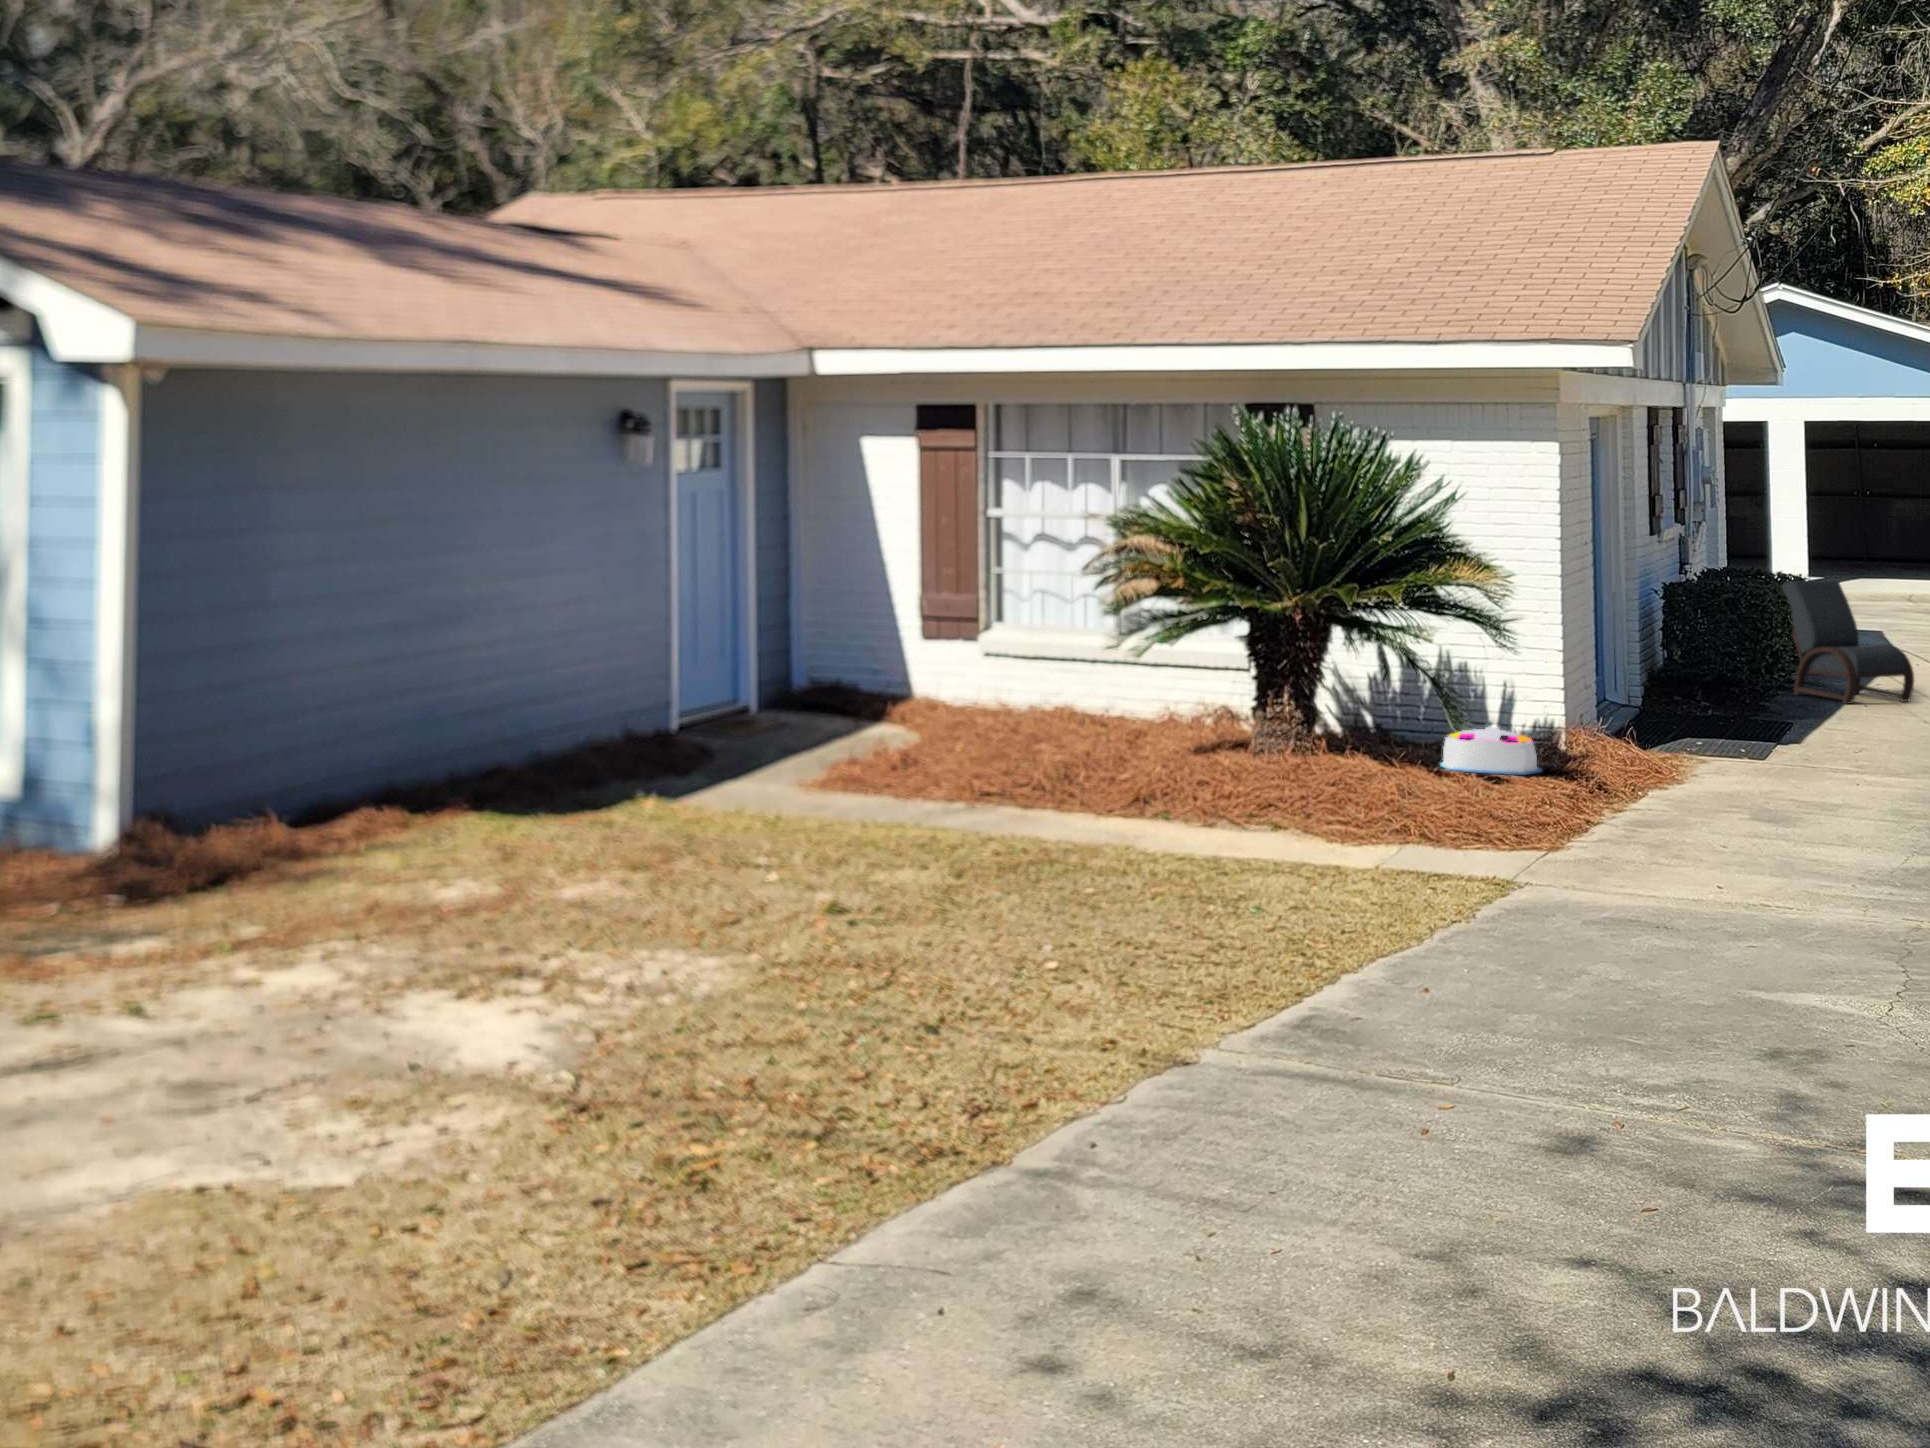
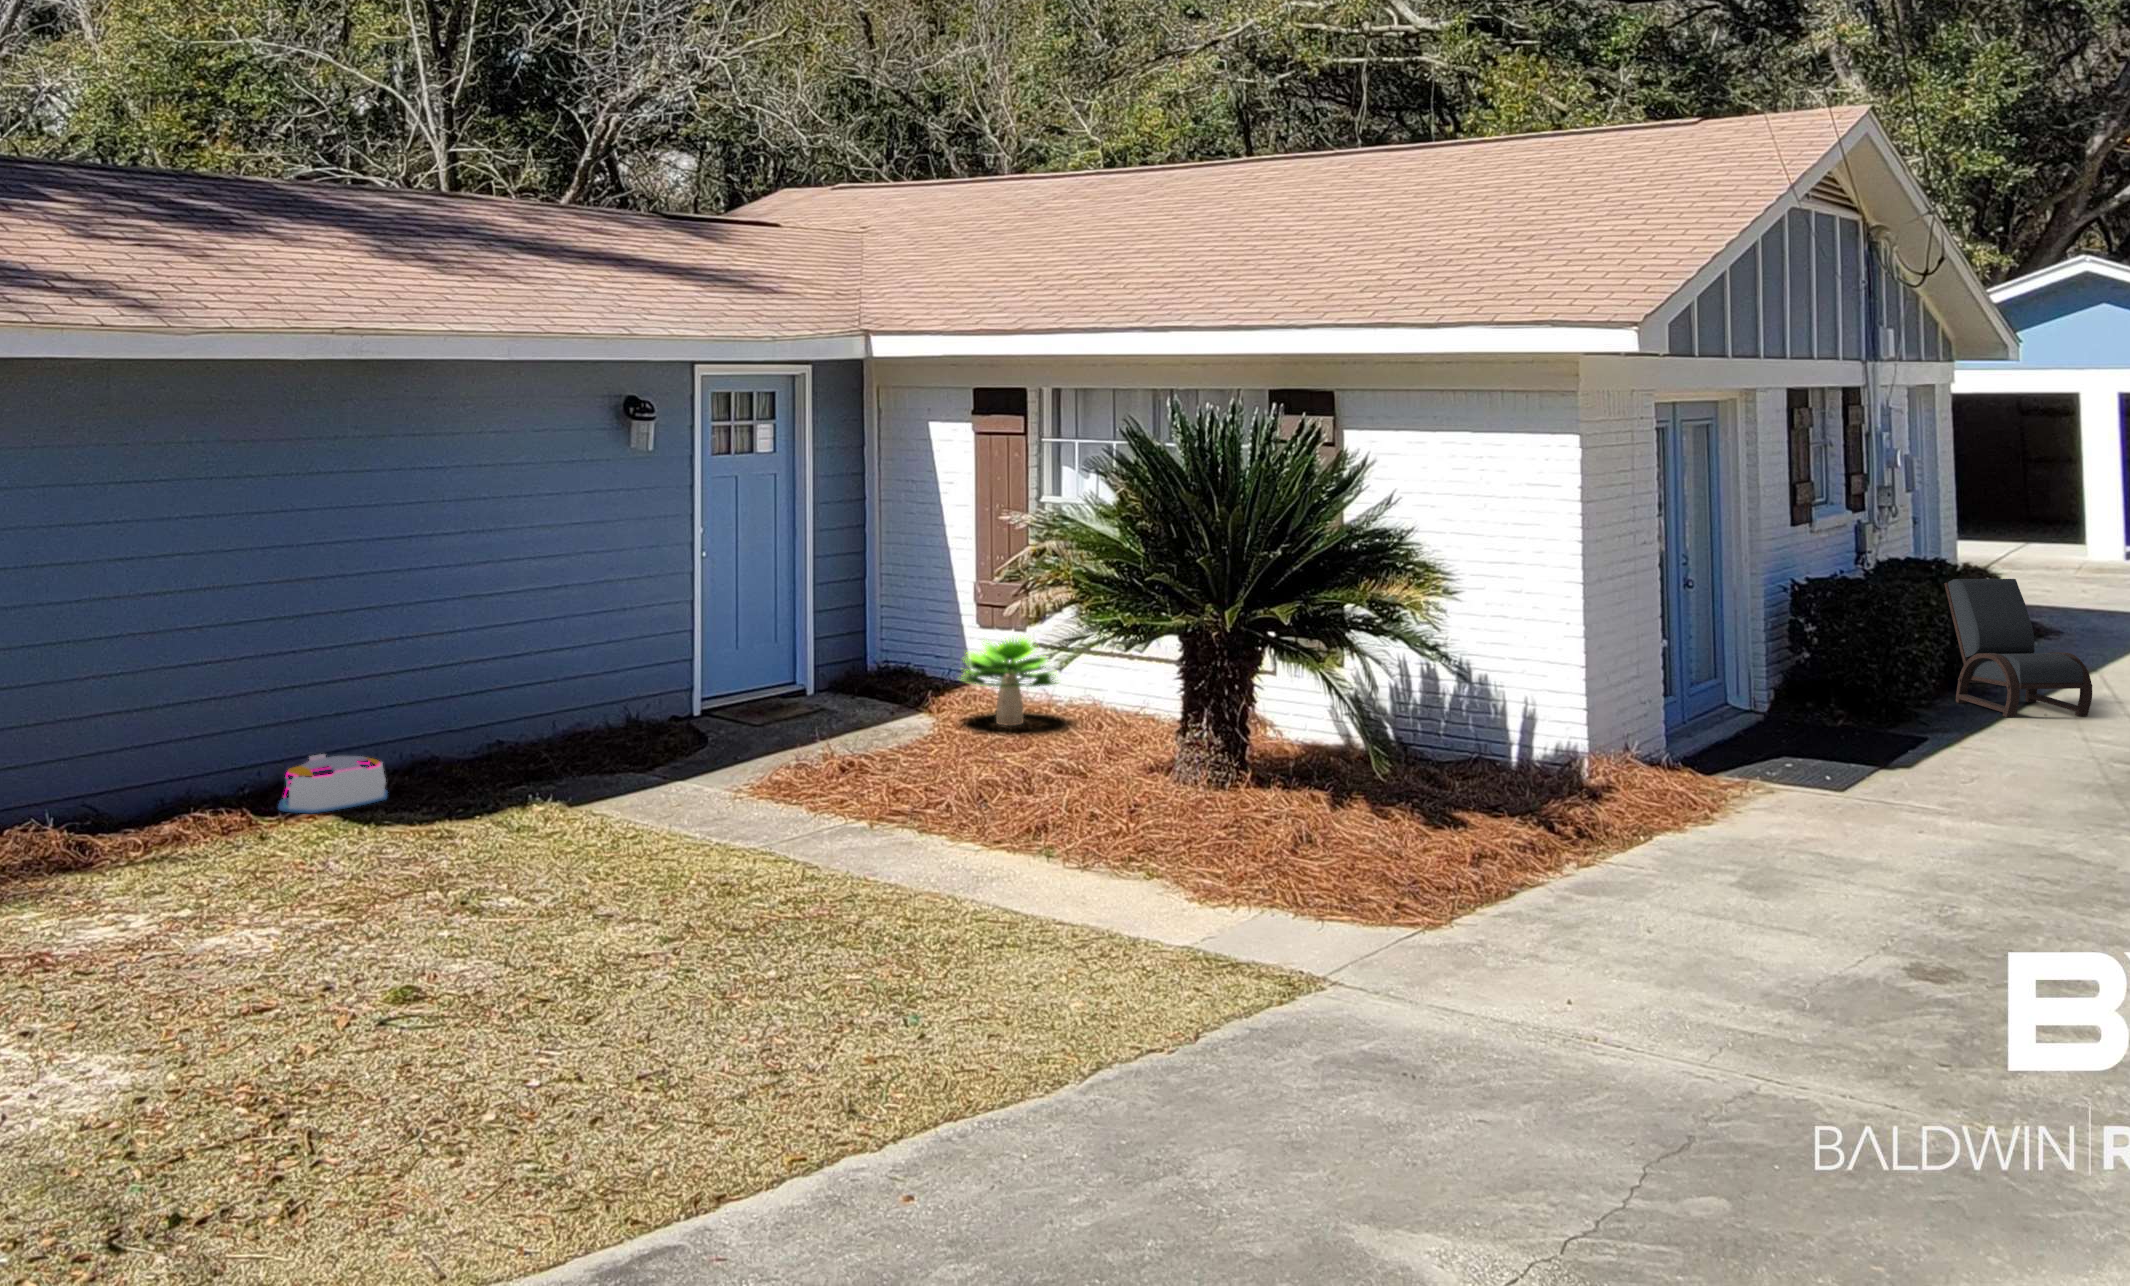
potted plant: none [925,644,1030,735] -> present [963,638,1058,726]
storage bin: present [1440,727,1542,775] -> present [278,754,388,813]

